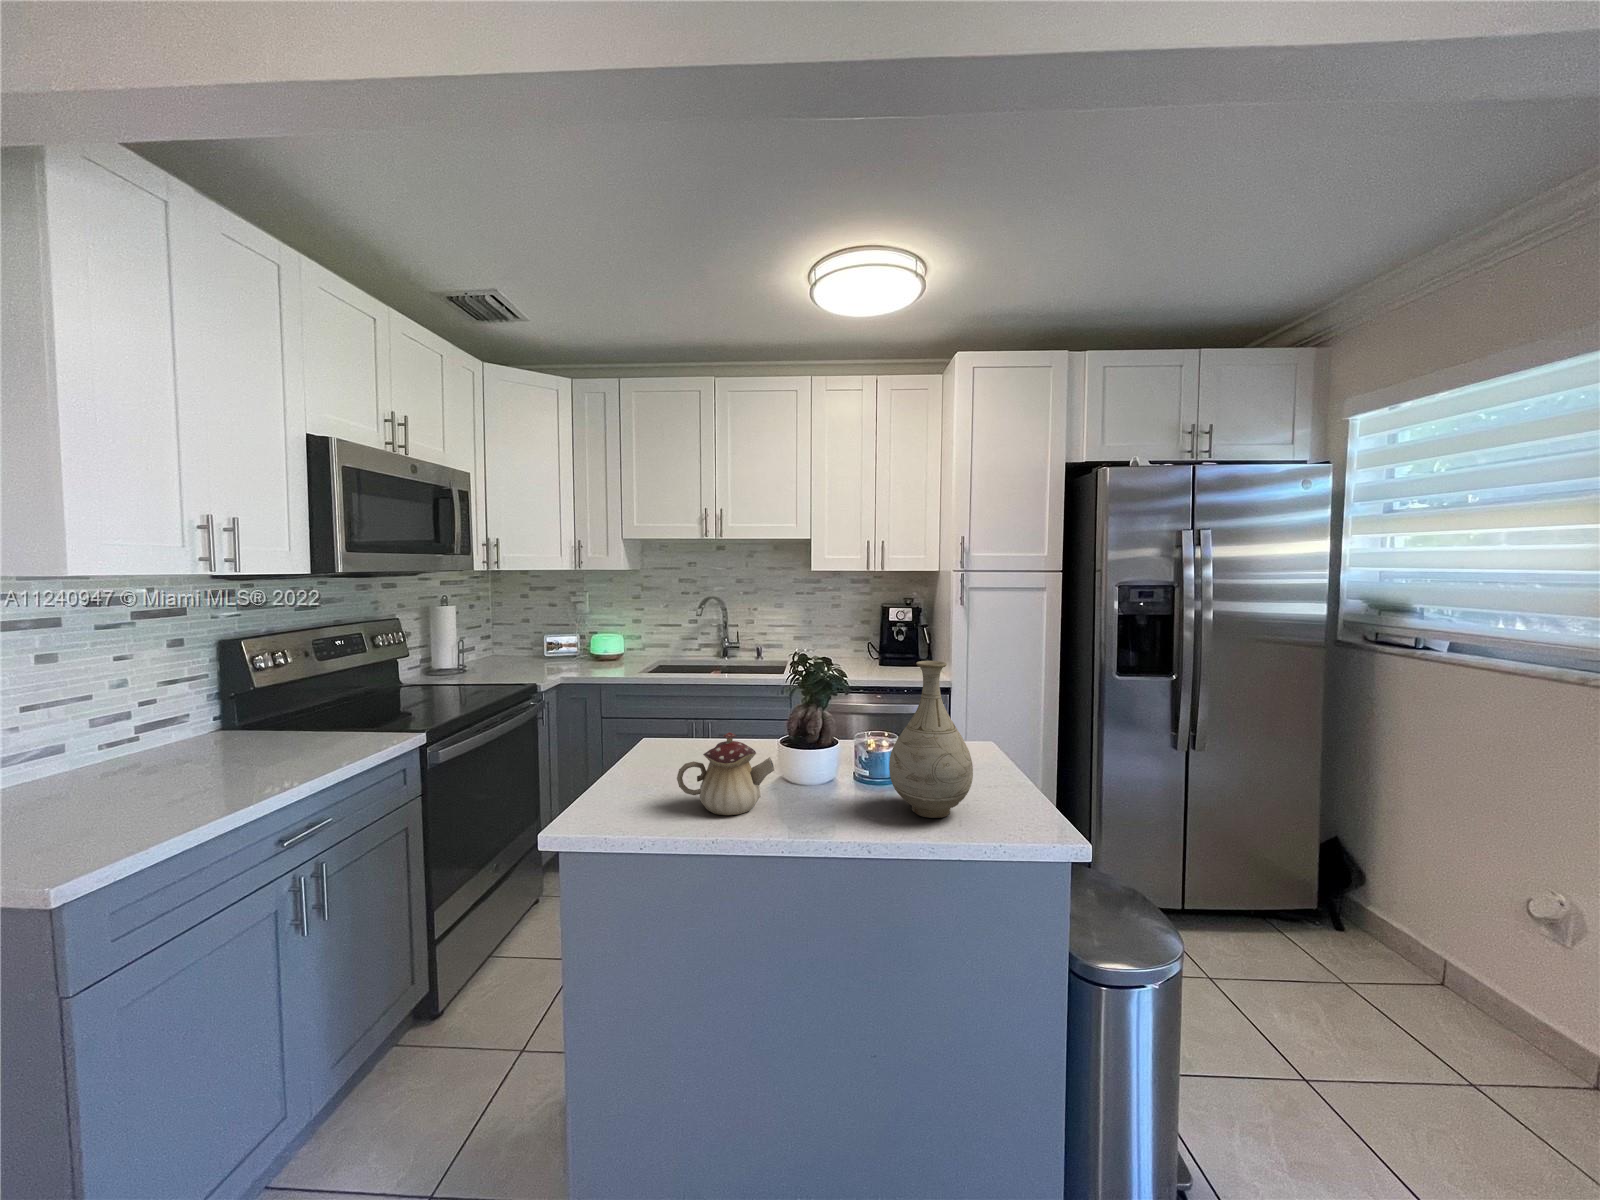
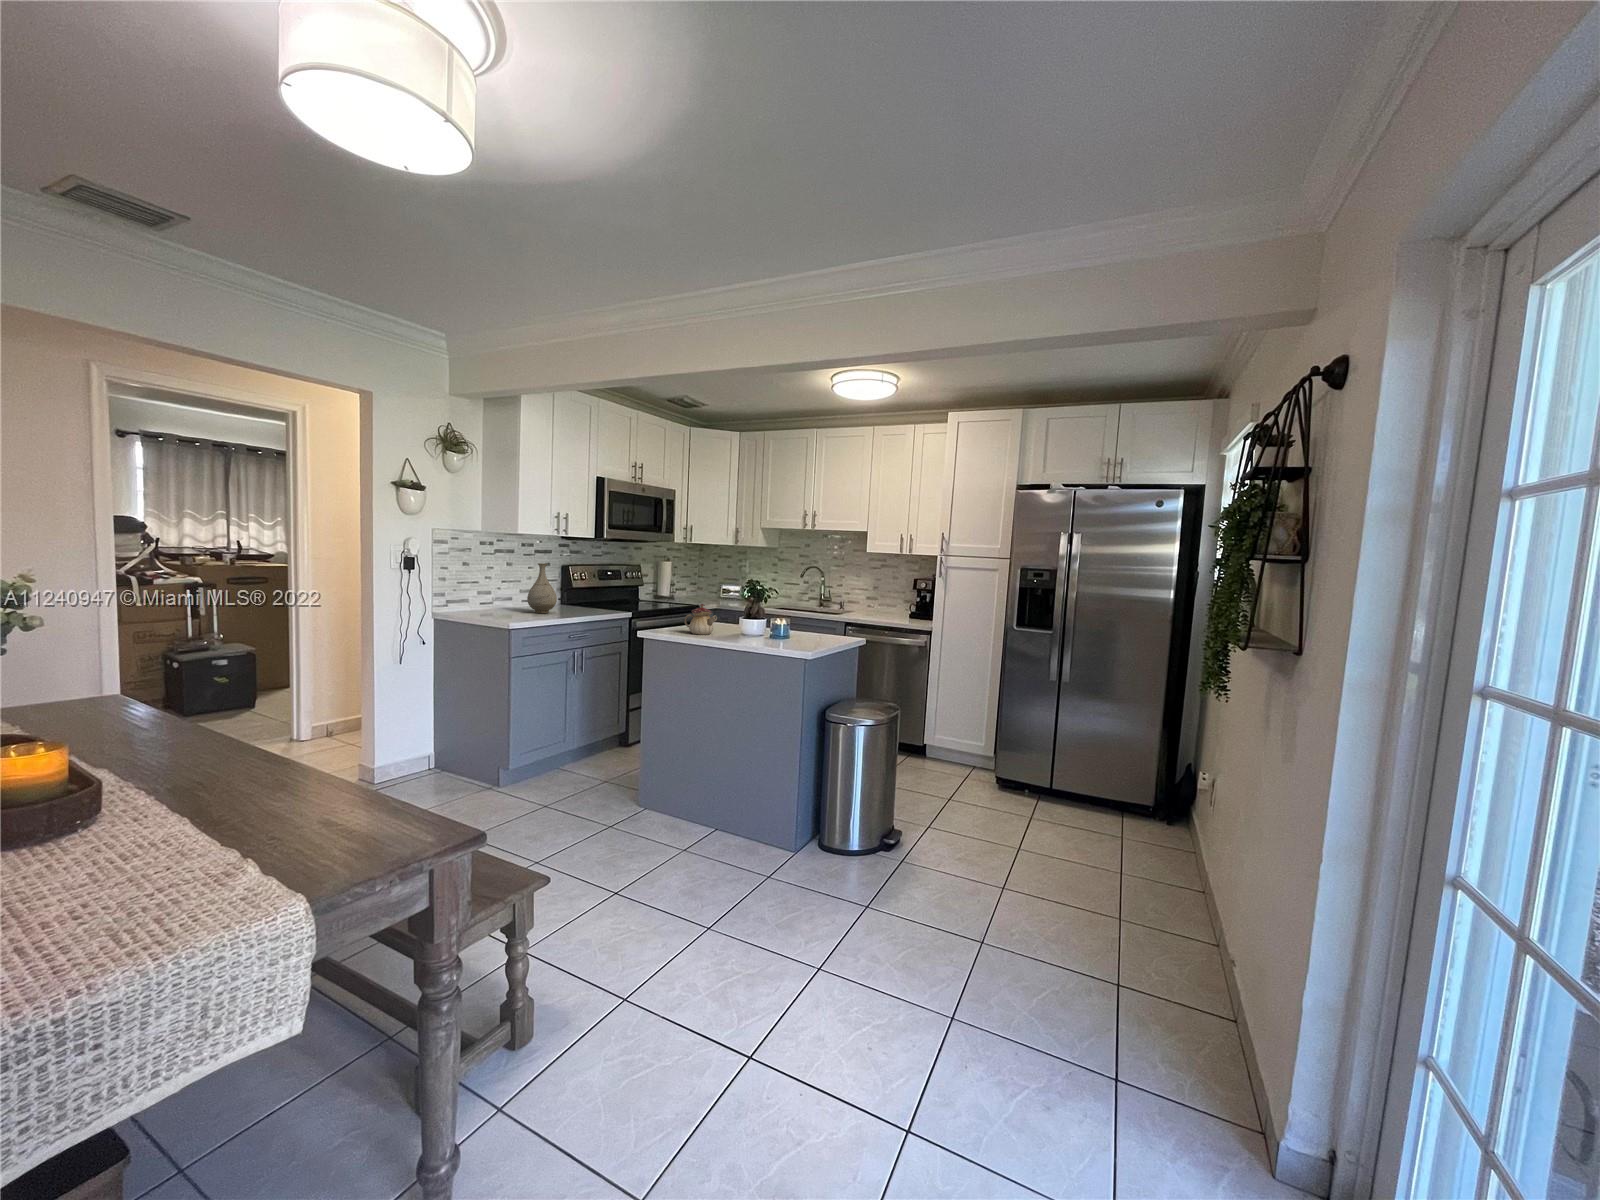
vase: present [889,661,973,818] -> present [527,563,557,613]

